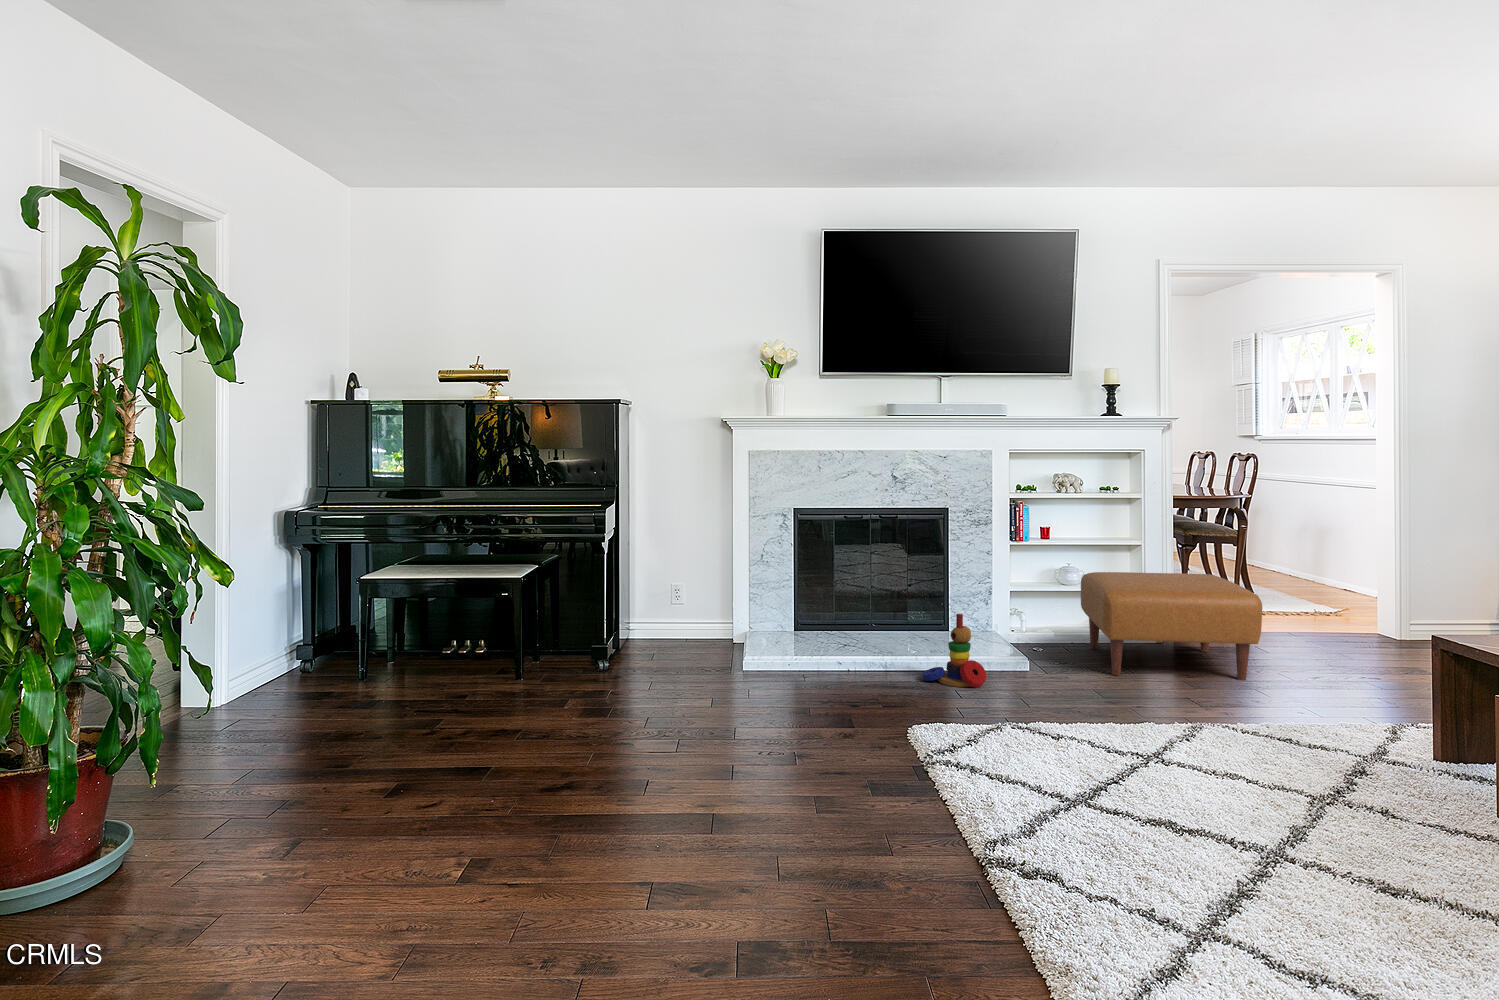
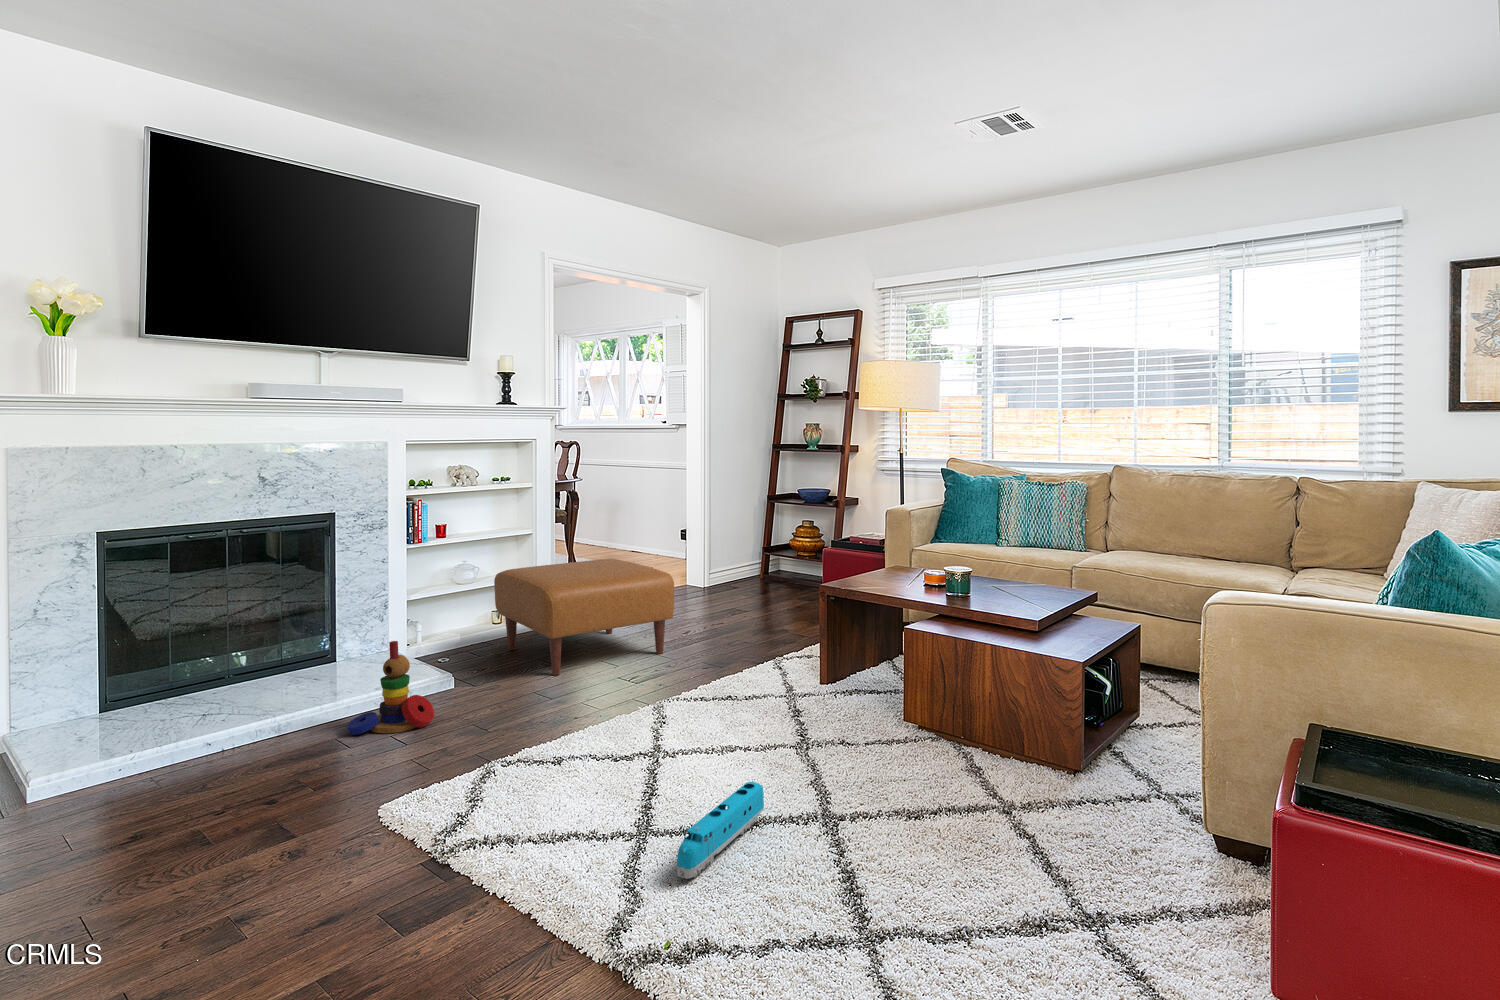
toy train: none [1076,787,1200,839] -> present [677,782,764,879]

